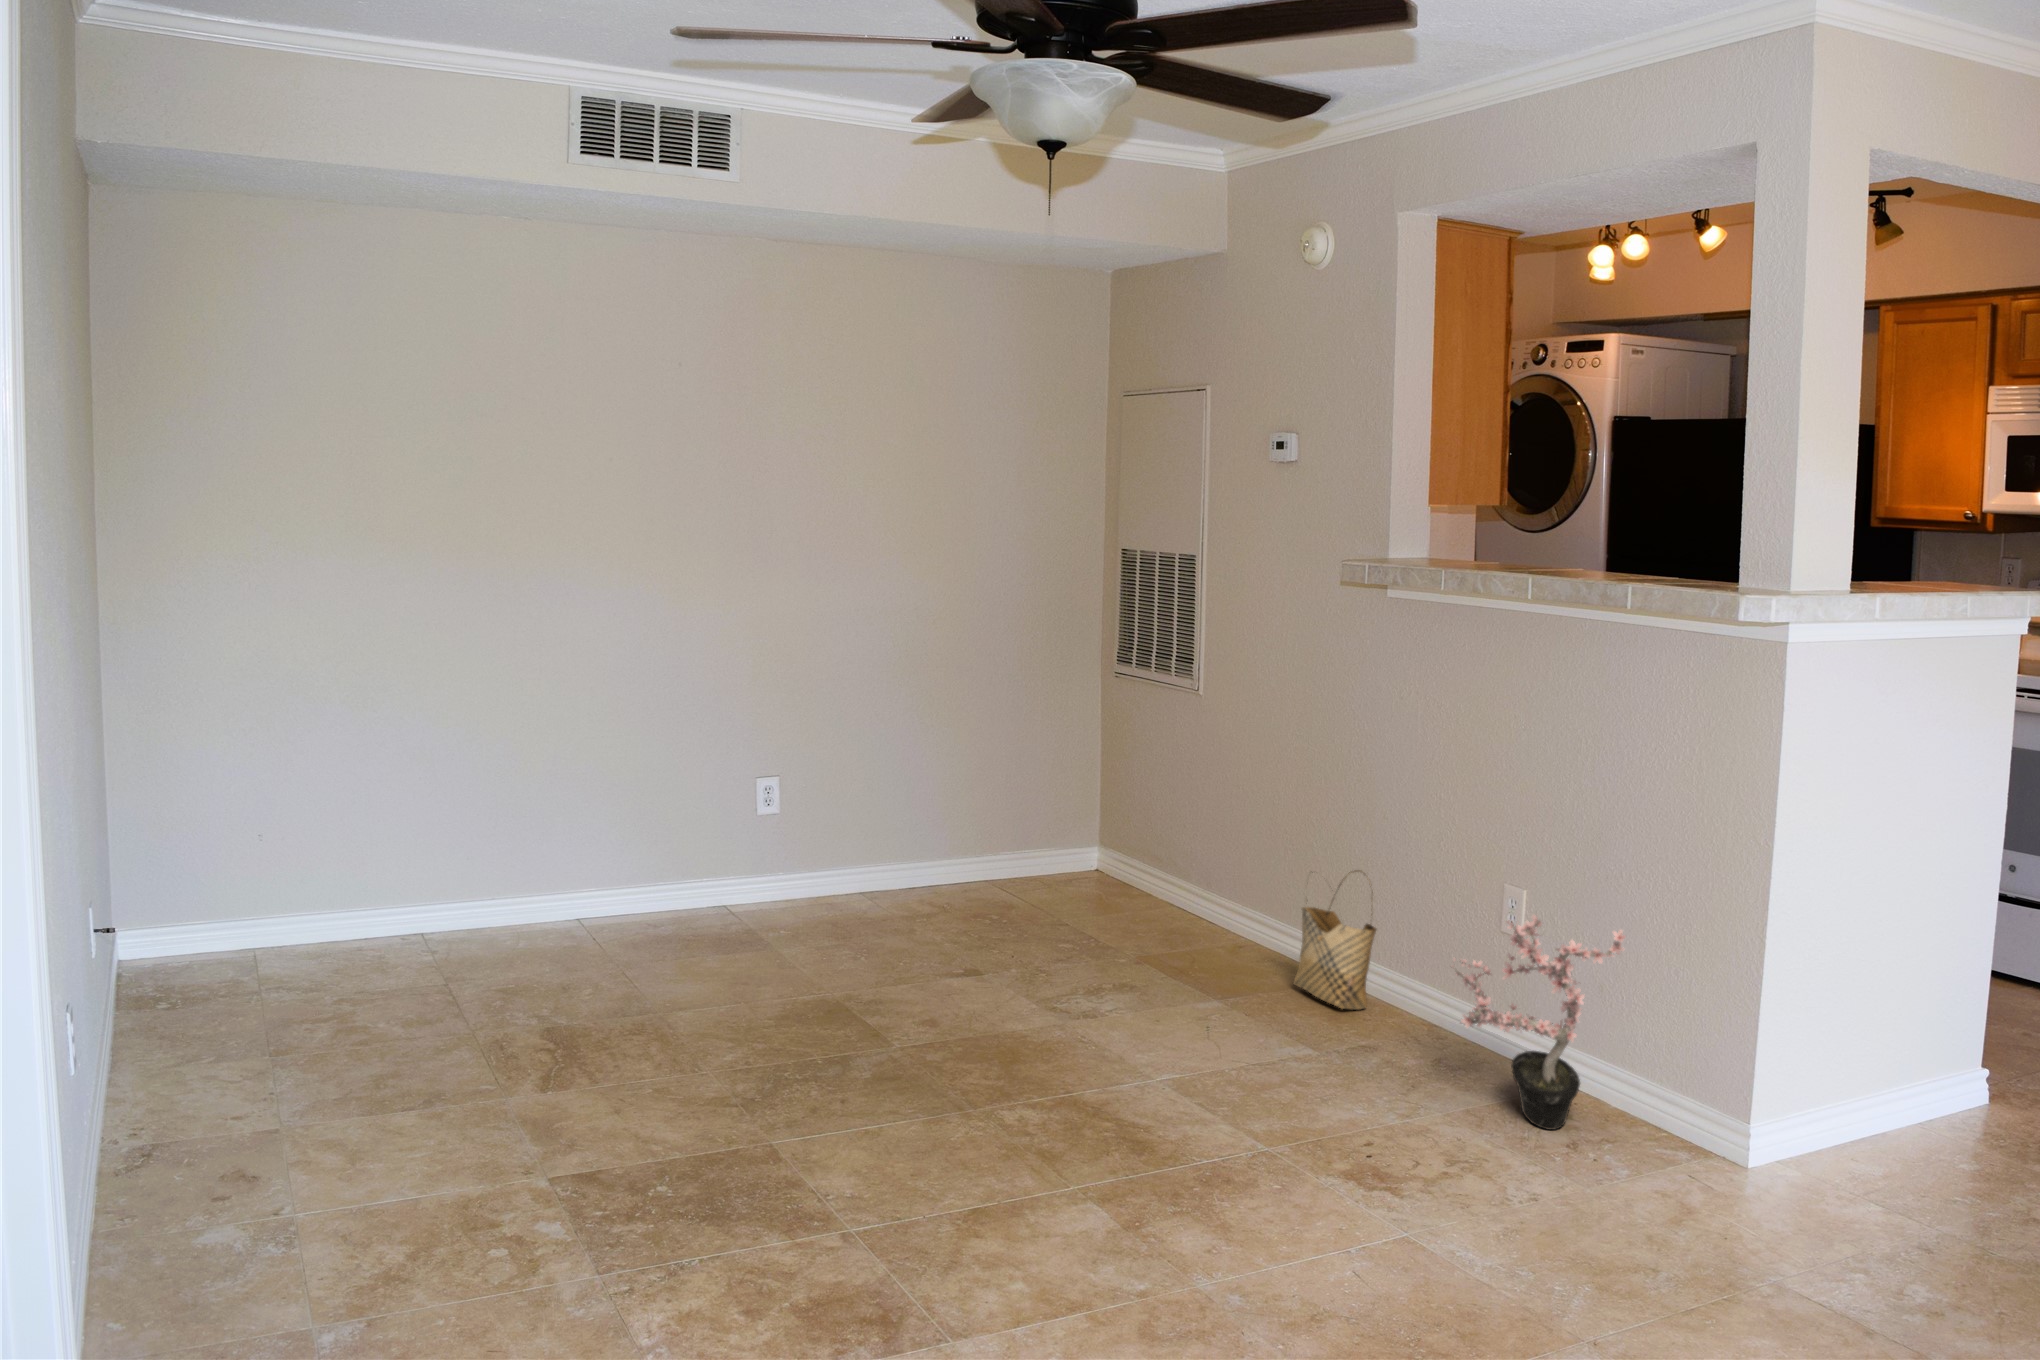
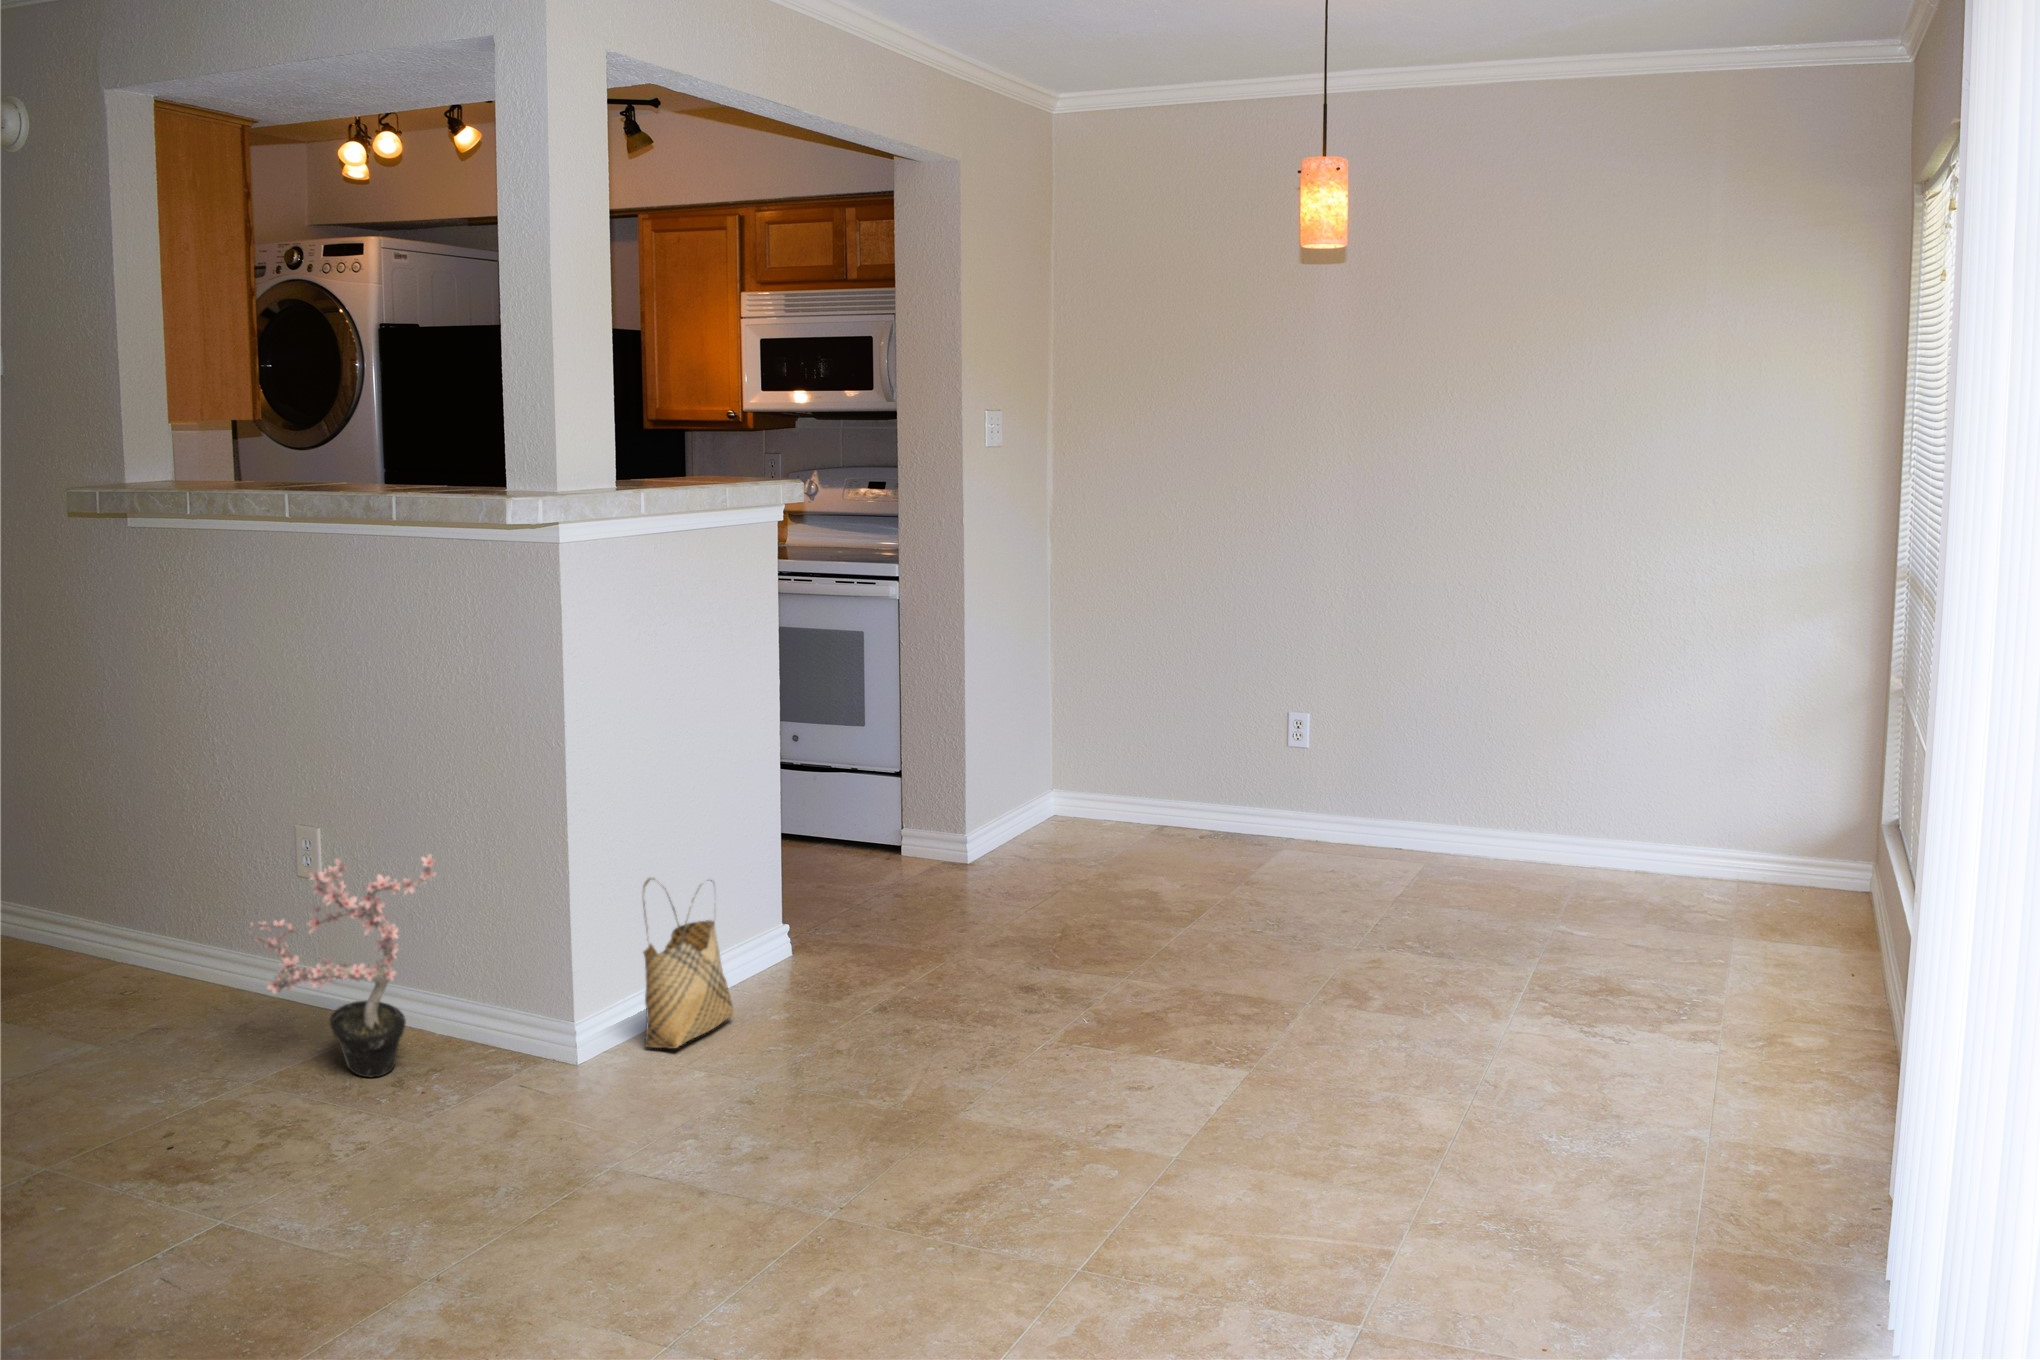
woven basket: present [1294,870,1376,1010] -> present [643,878,733,1048]

